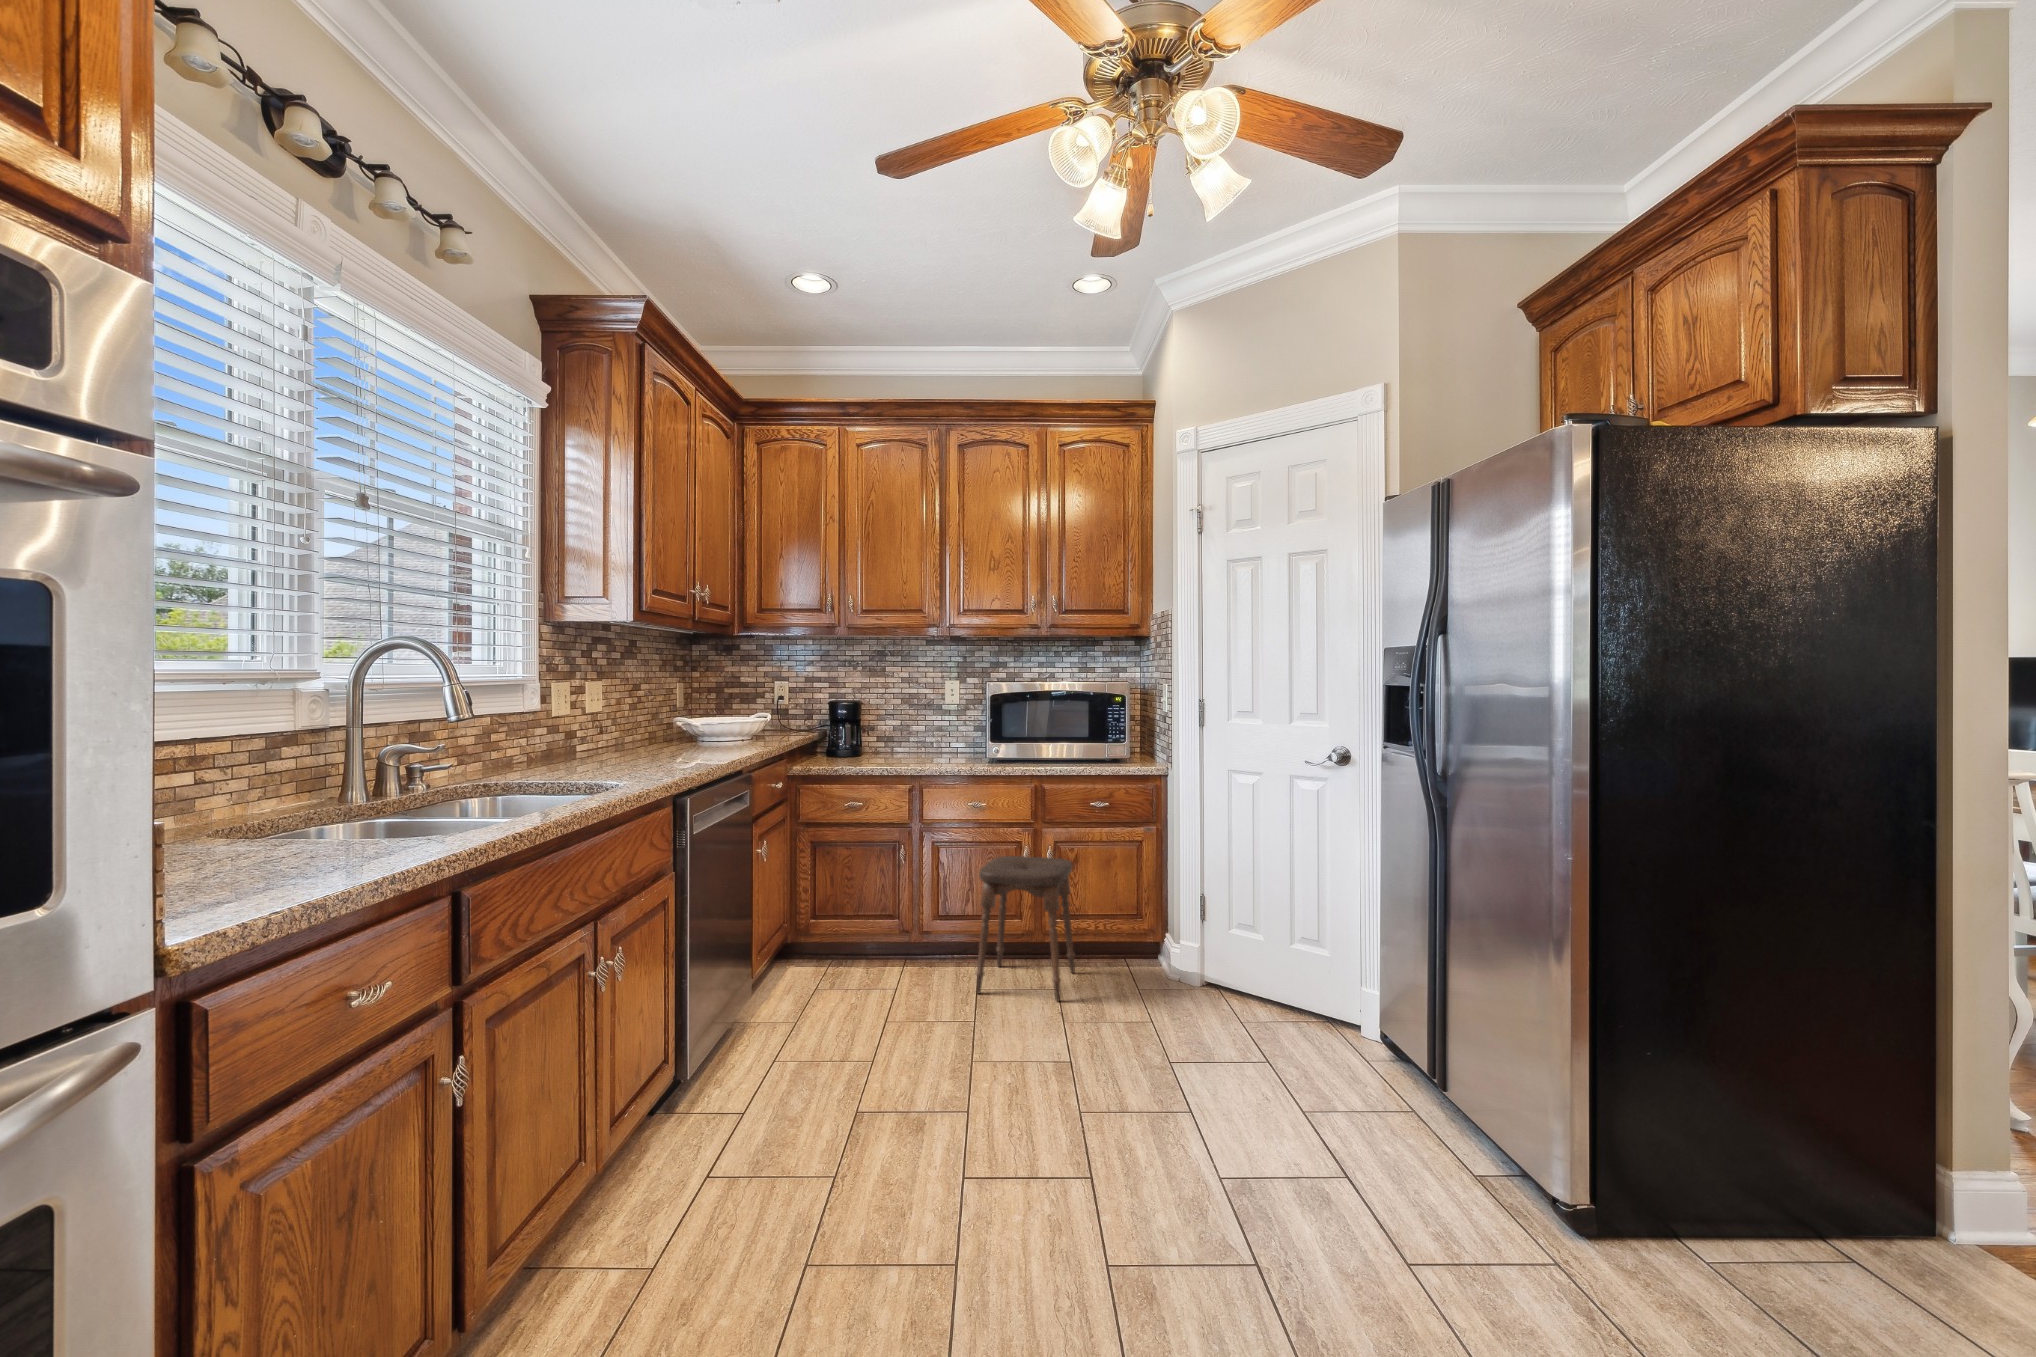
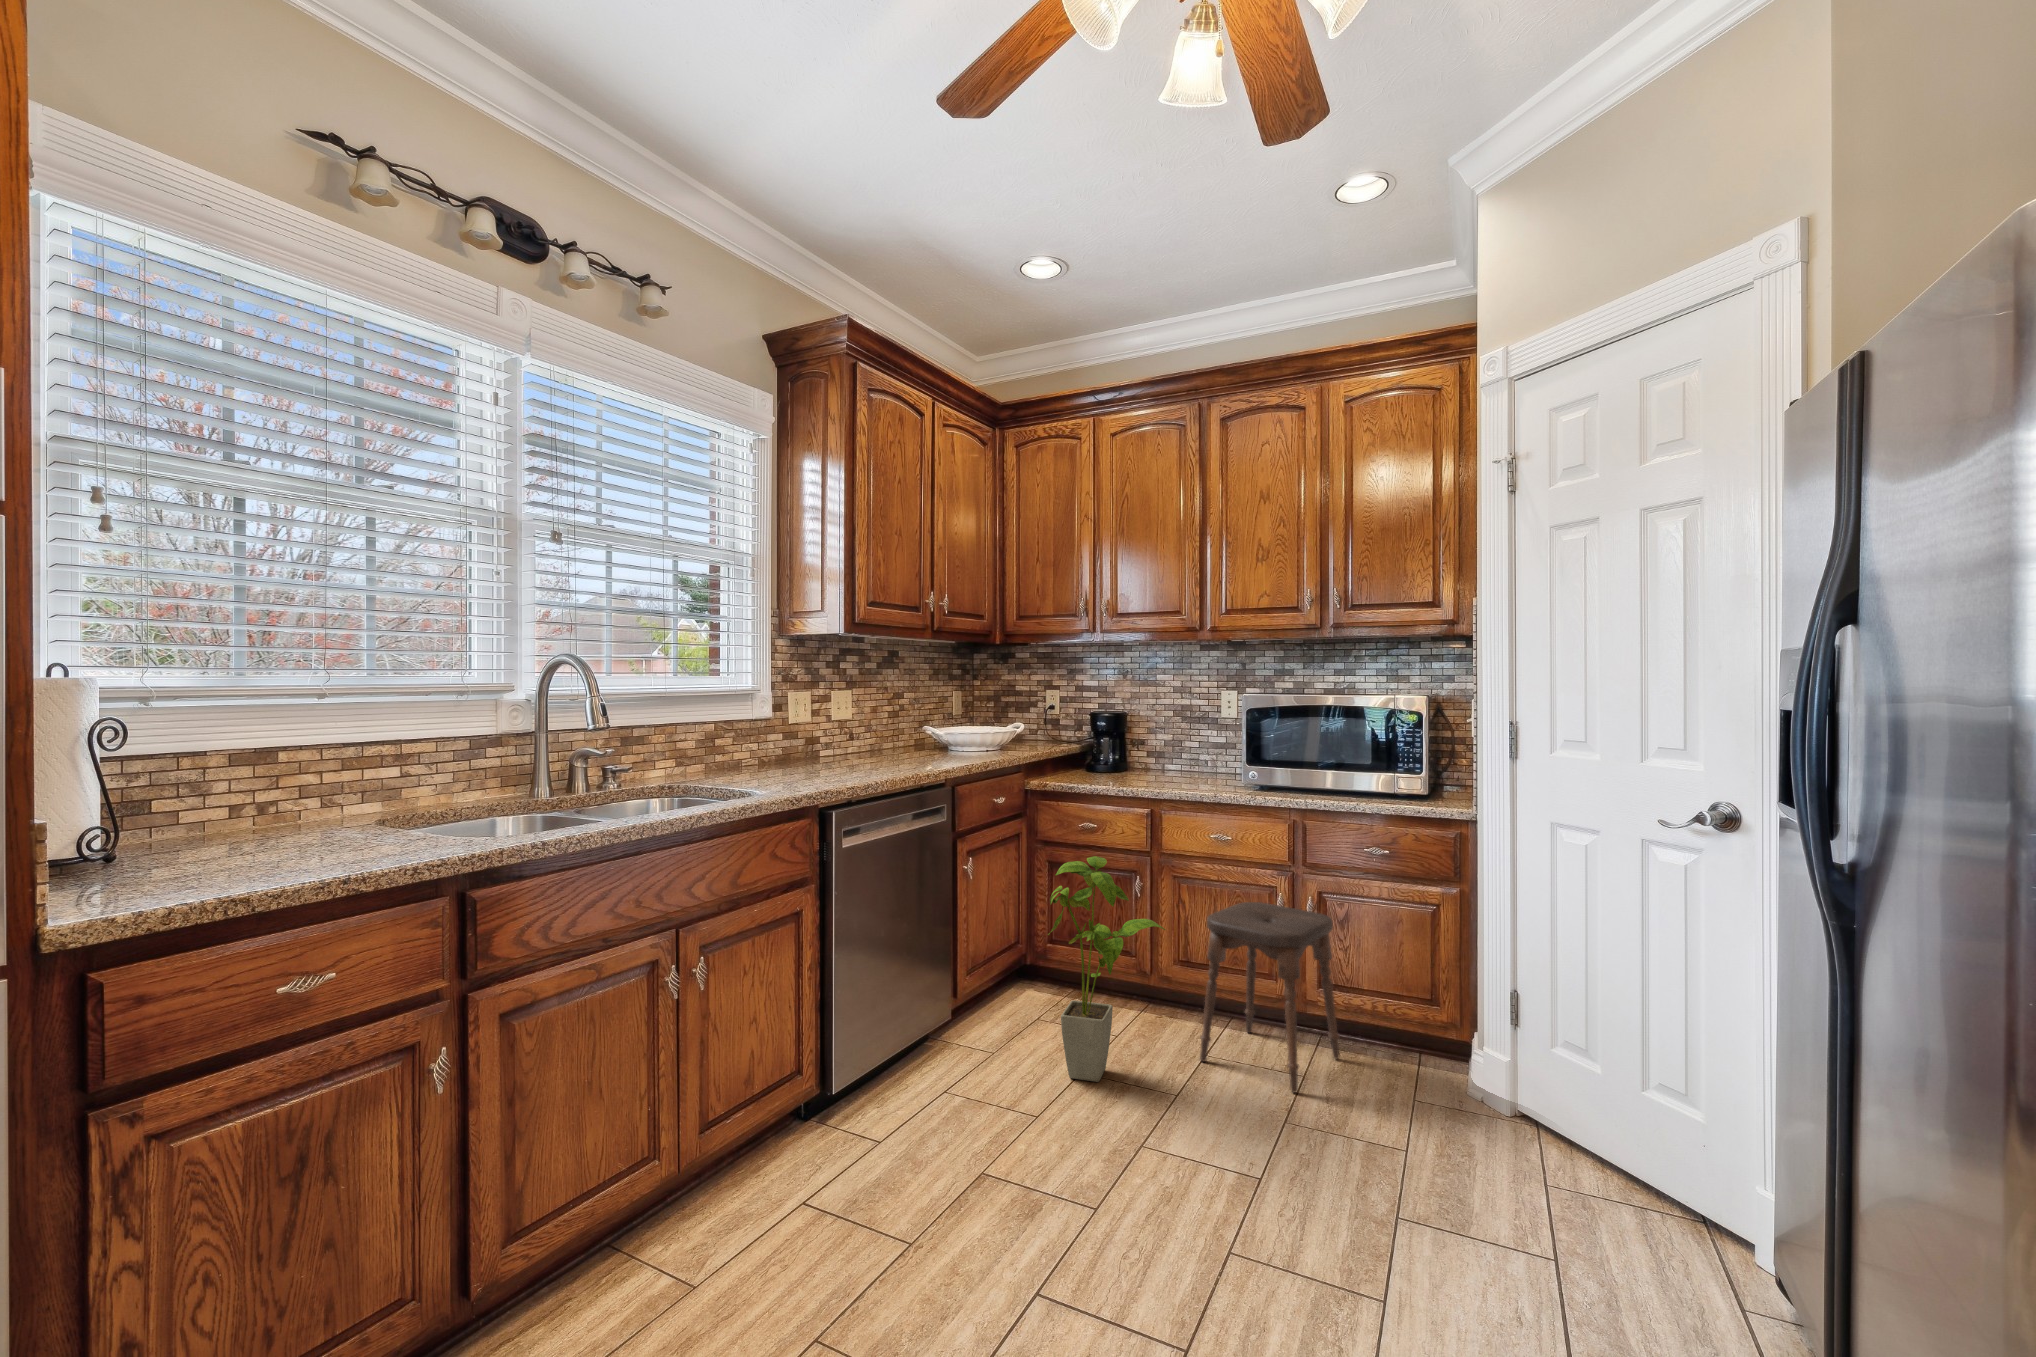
house plant: none [852,826,956,1027] -> present [1048,856,1165,1082]

